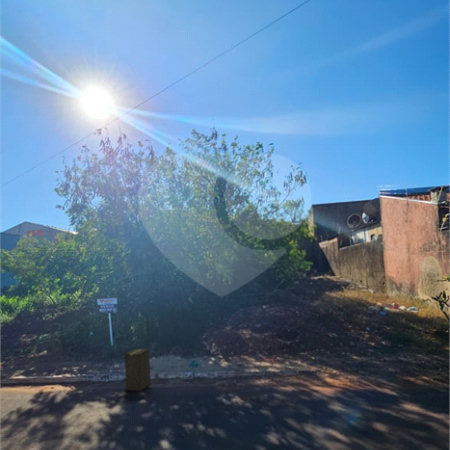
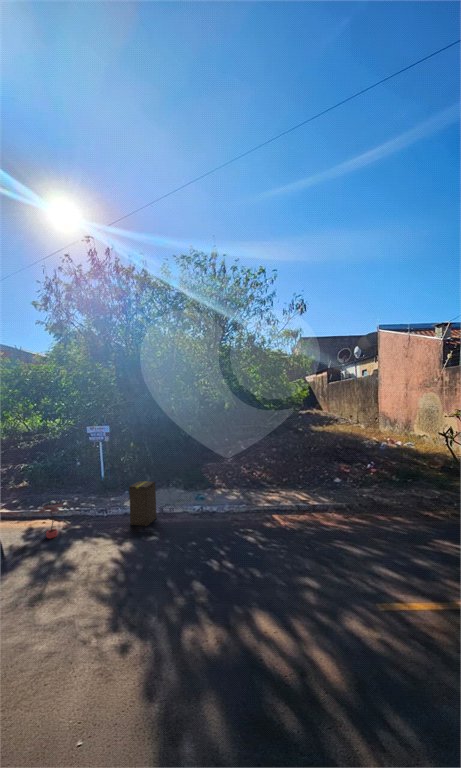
potted plant: none [45,370,67,402] -> present [39,504,63,538]

